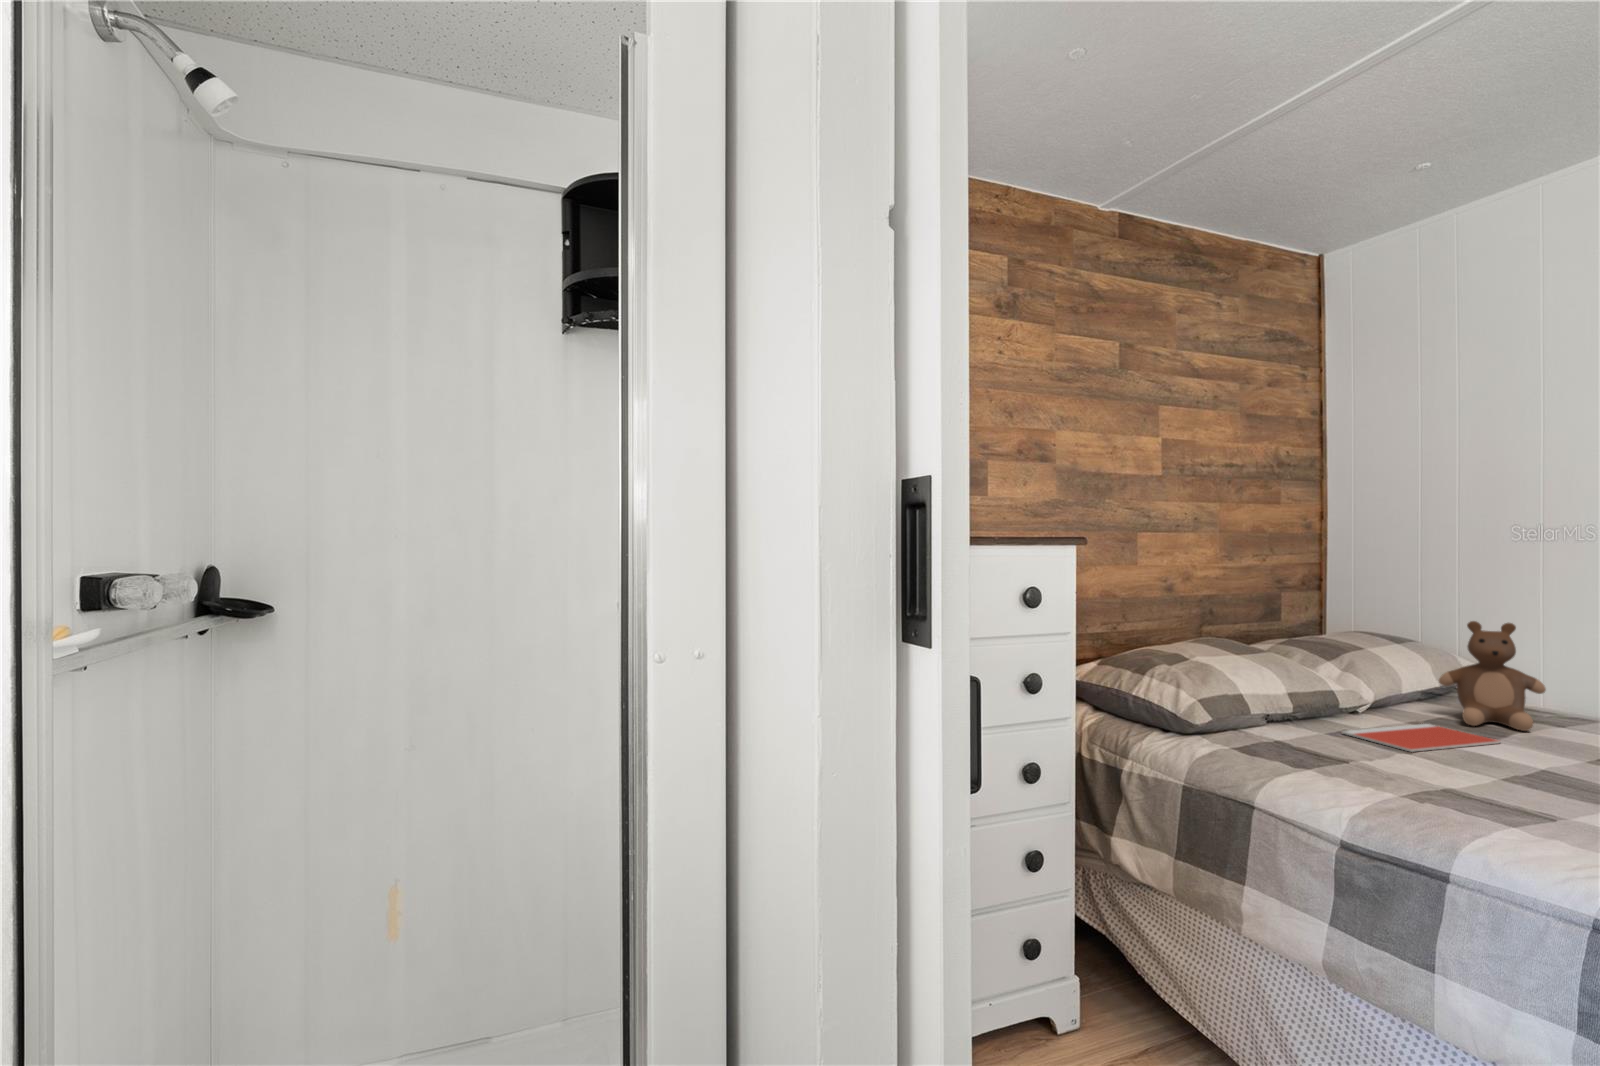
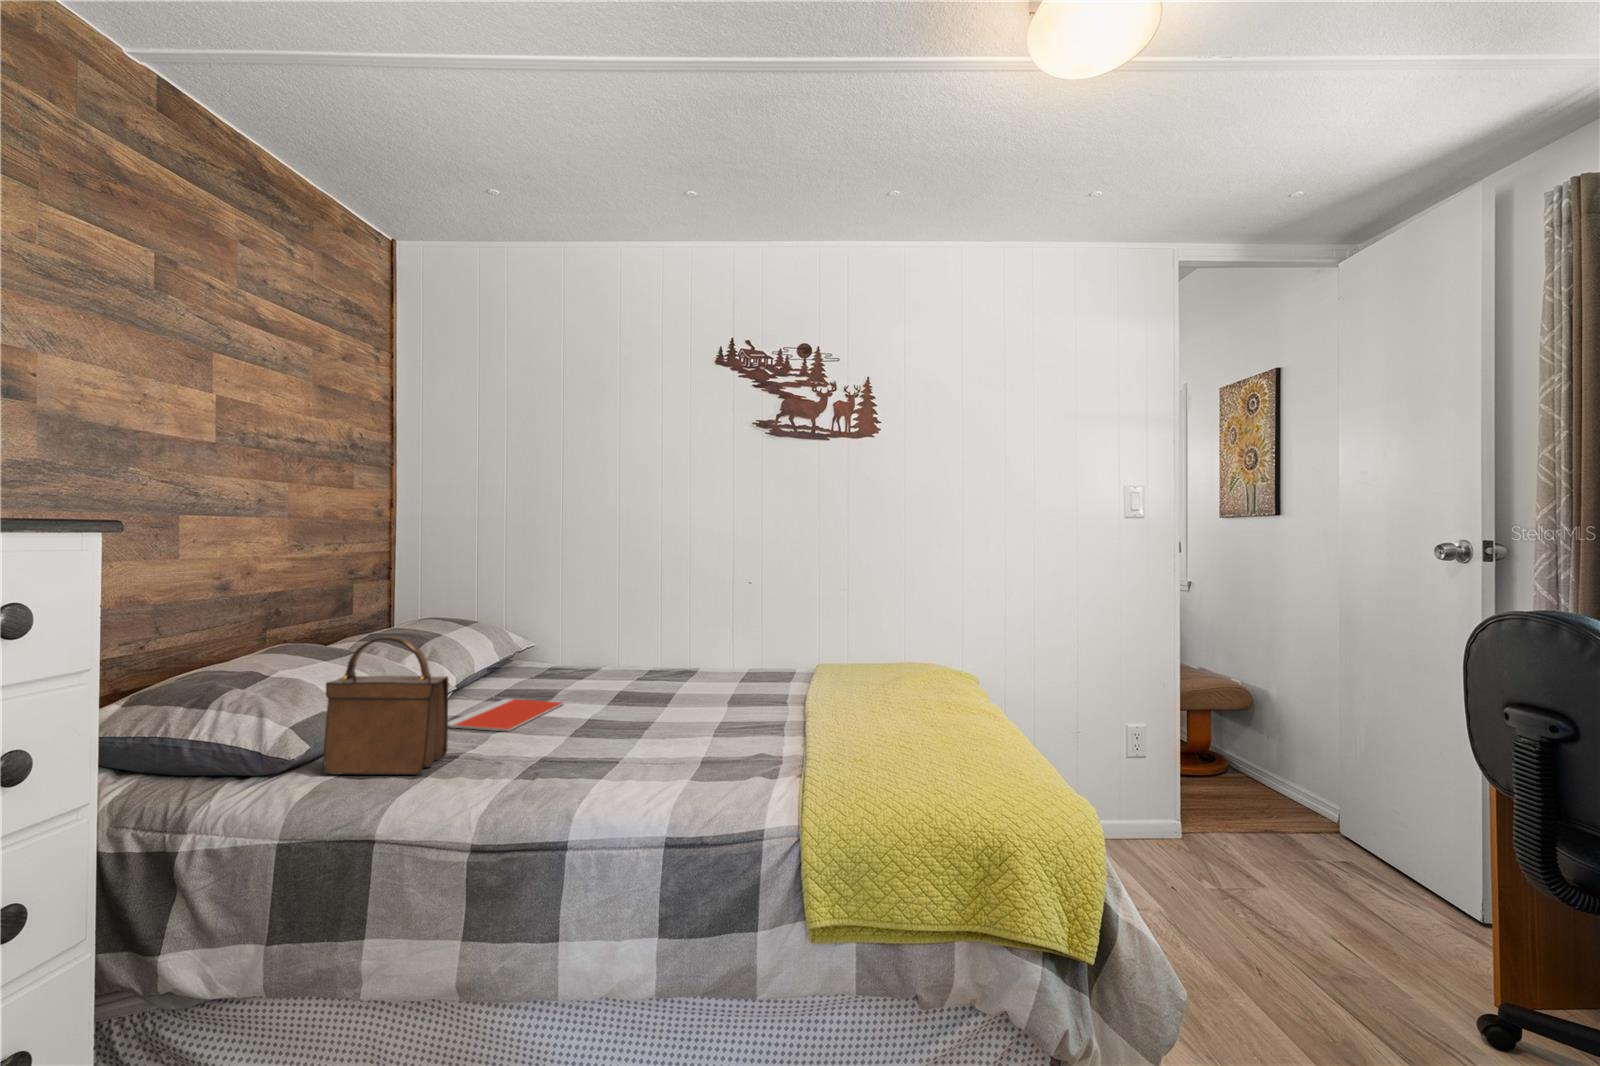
teddy bear: present [1439,621,1546,731] -> none [508,599,581,692]
handbag: none [1221,636,1331,762] -> present [323,636,448,775]

